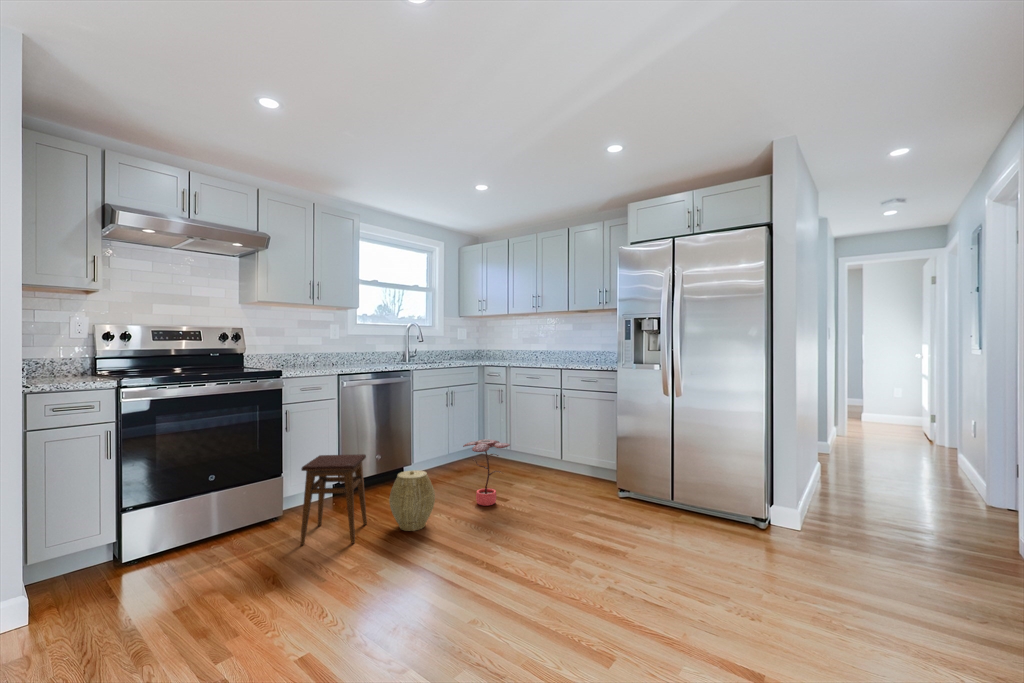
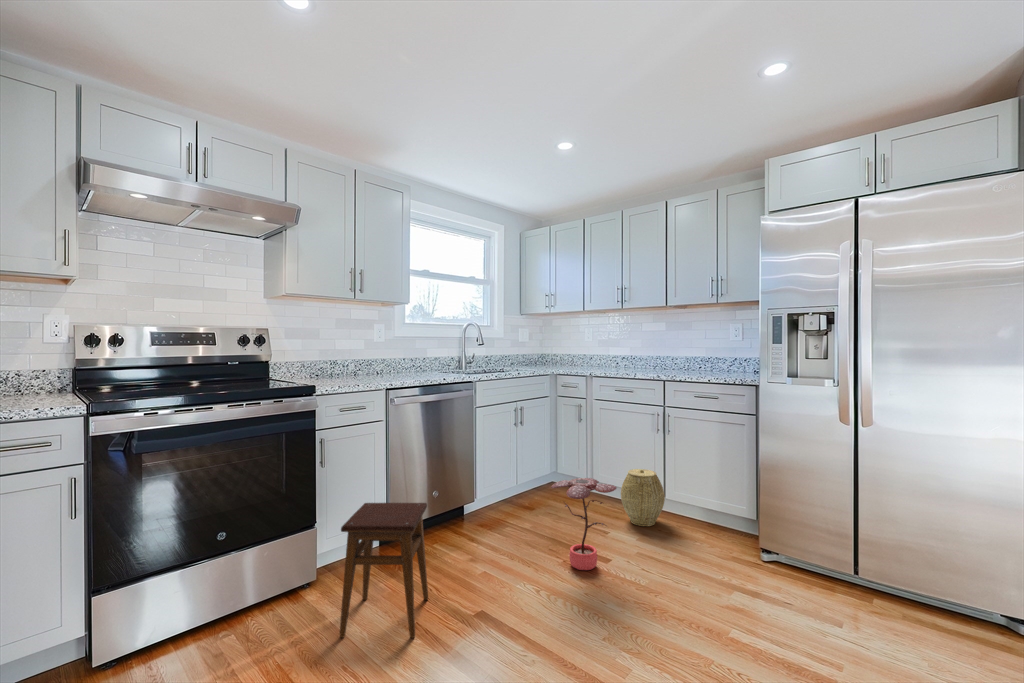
woven basket: present [389,470,435,531] -> present [621,469,665,526]

